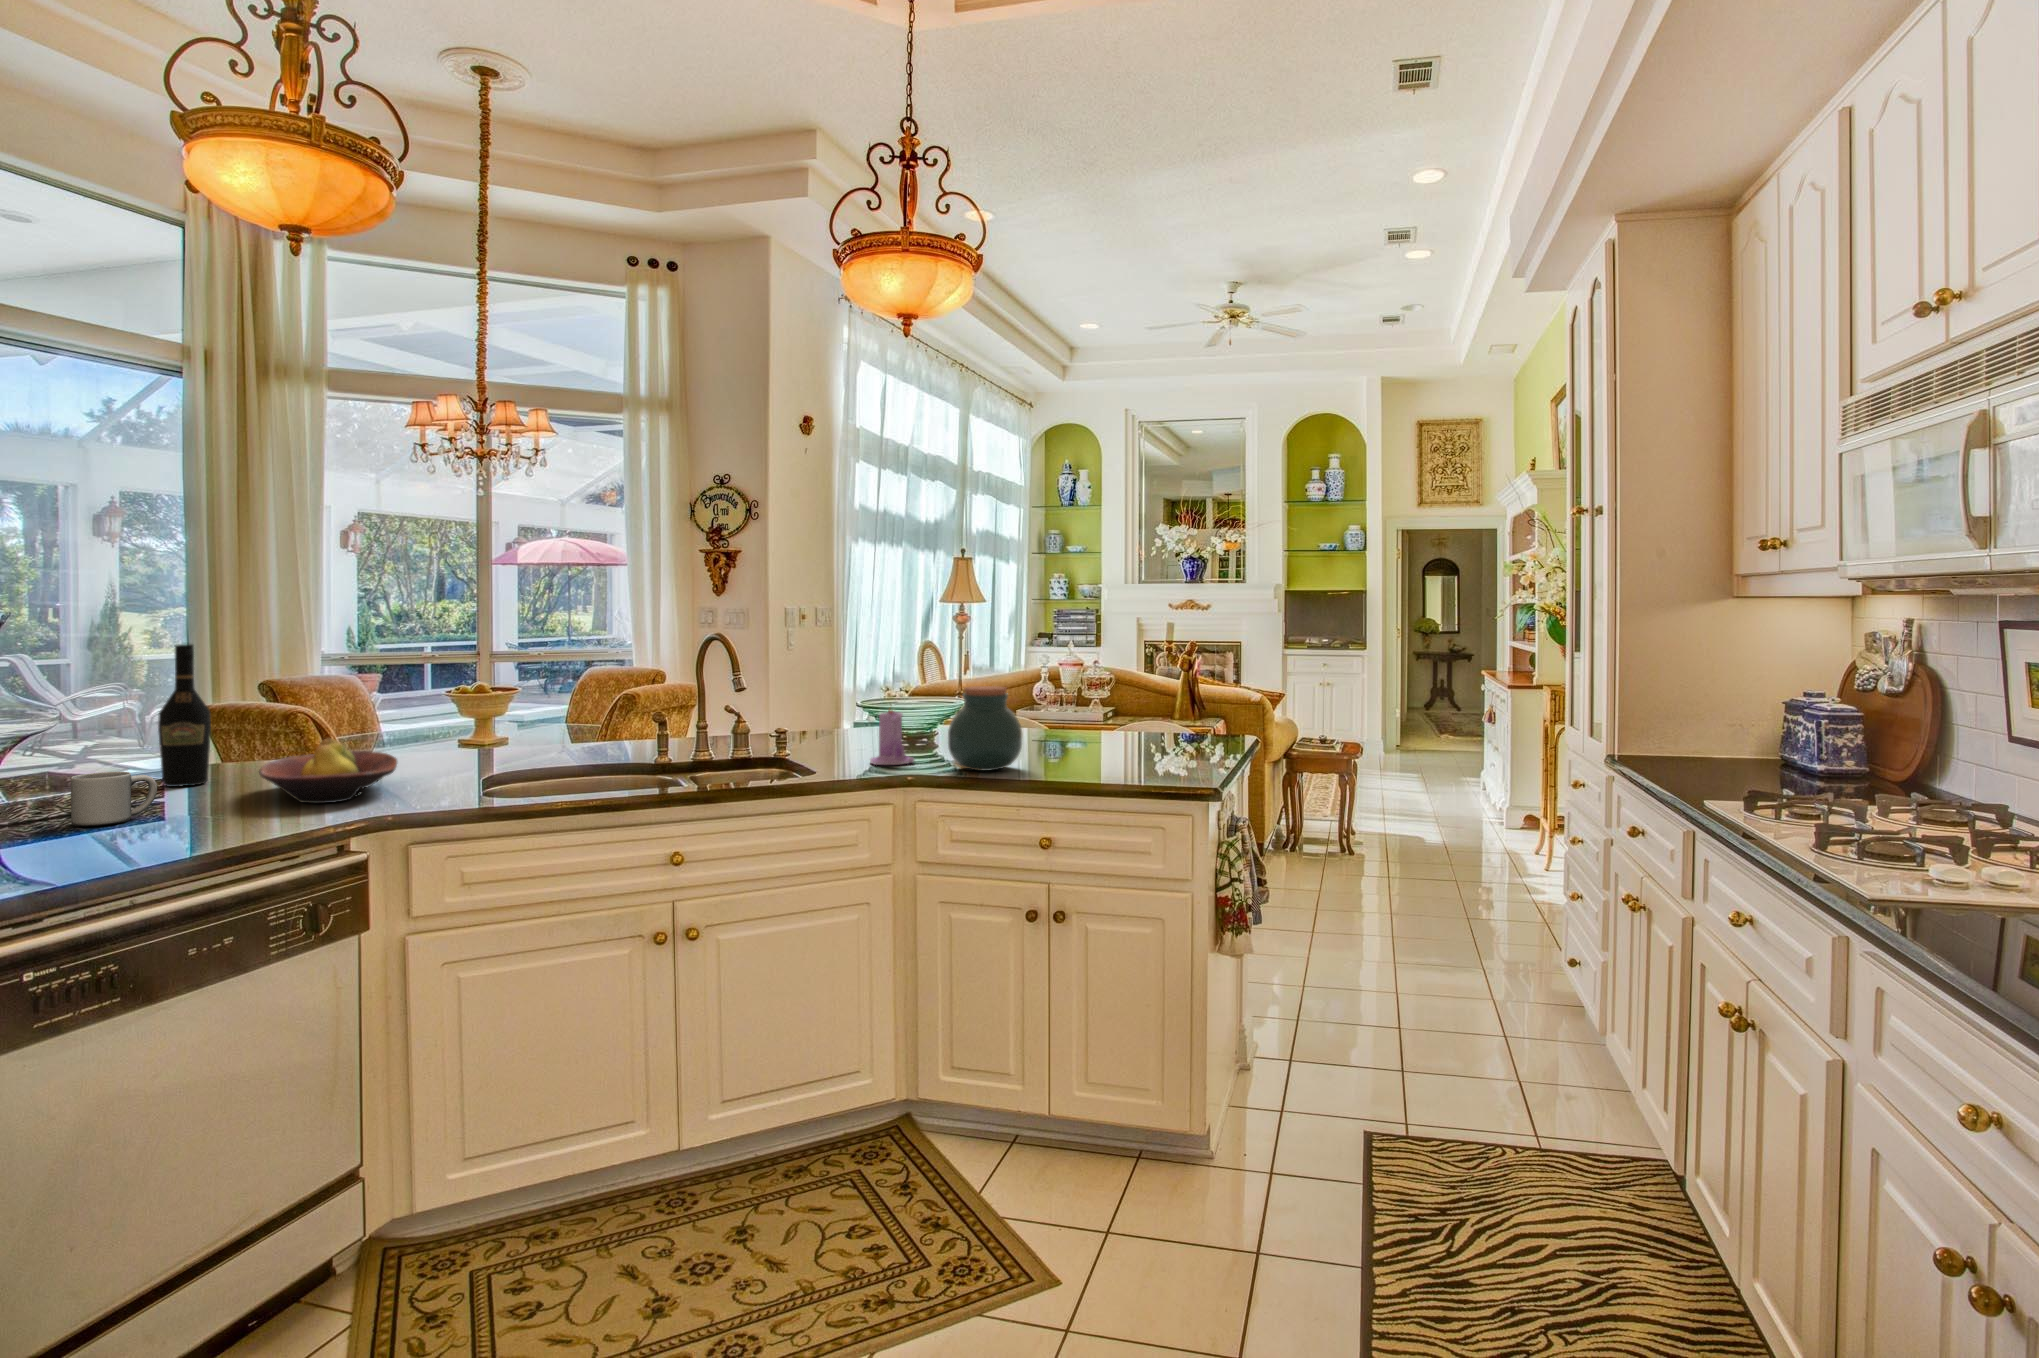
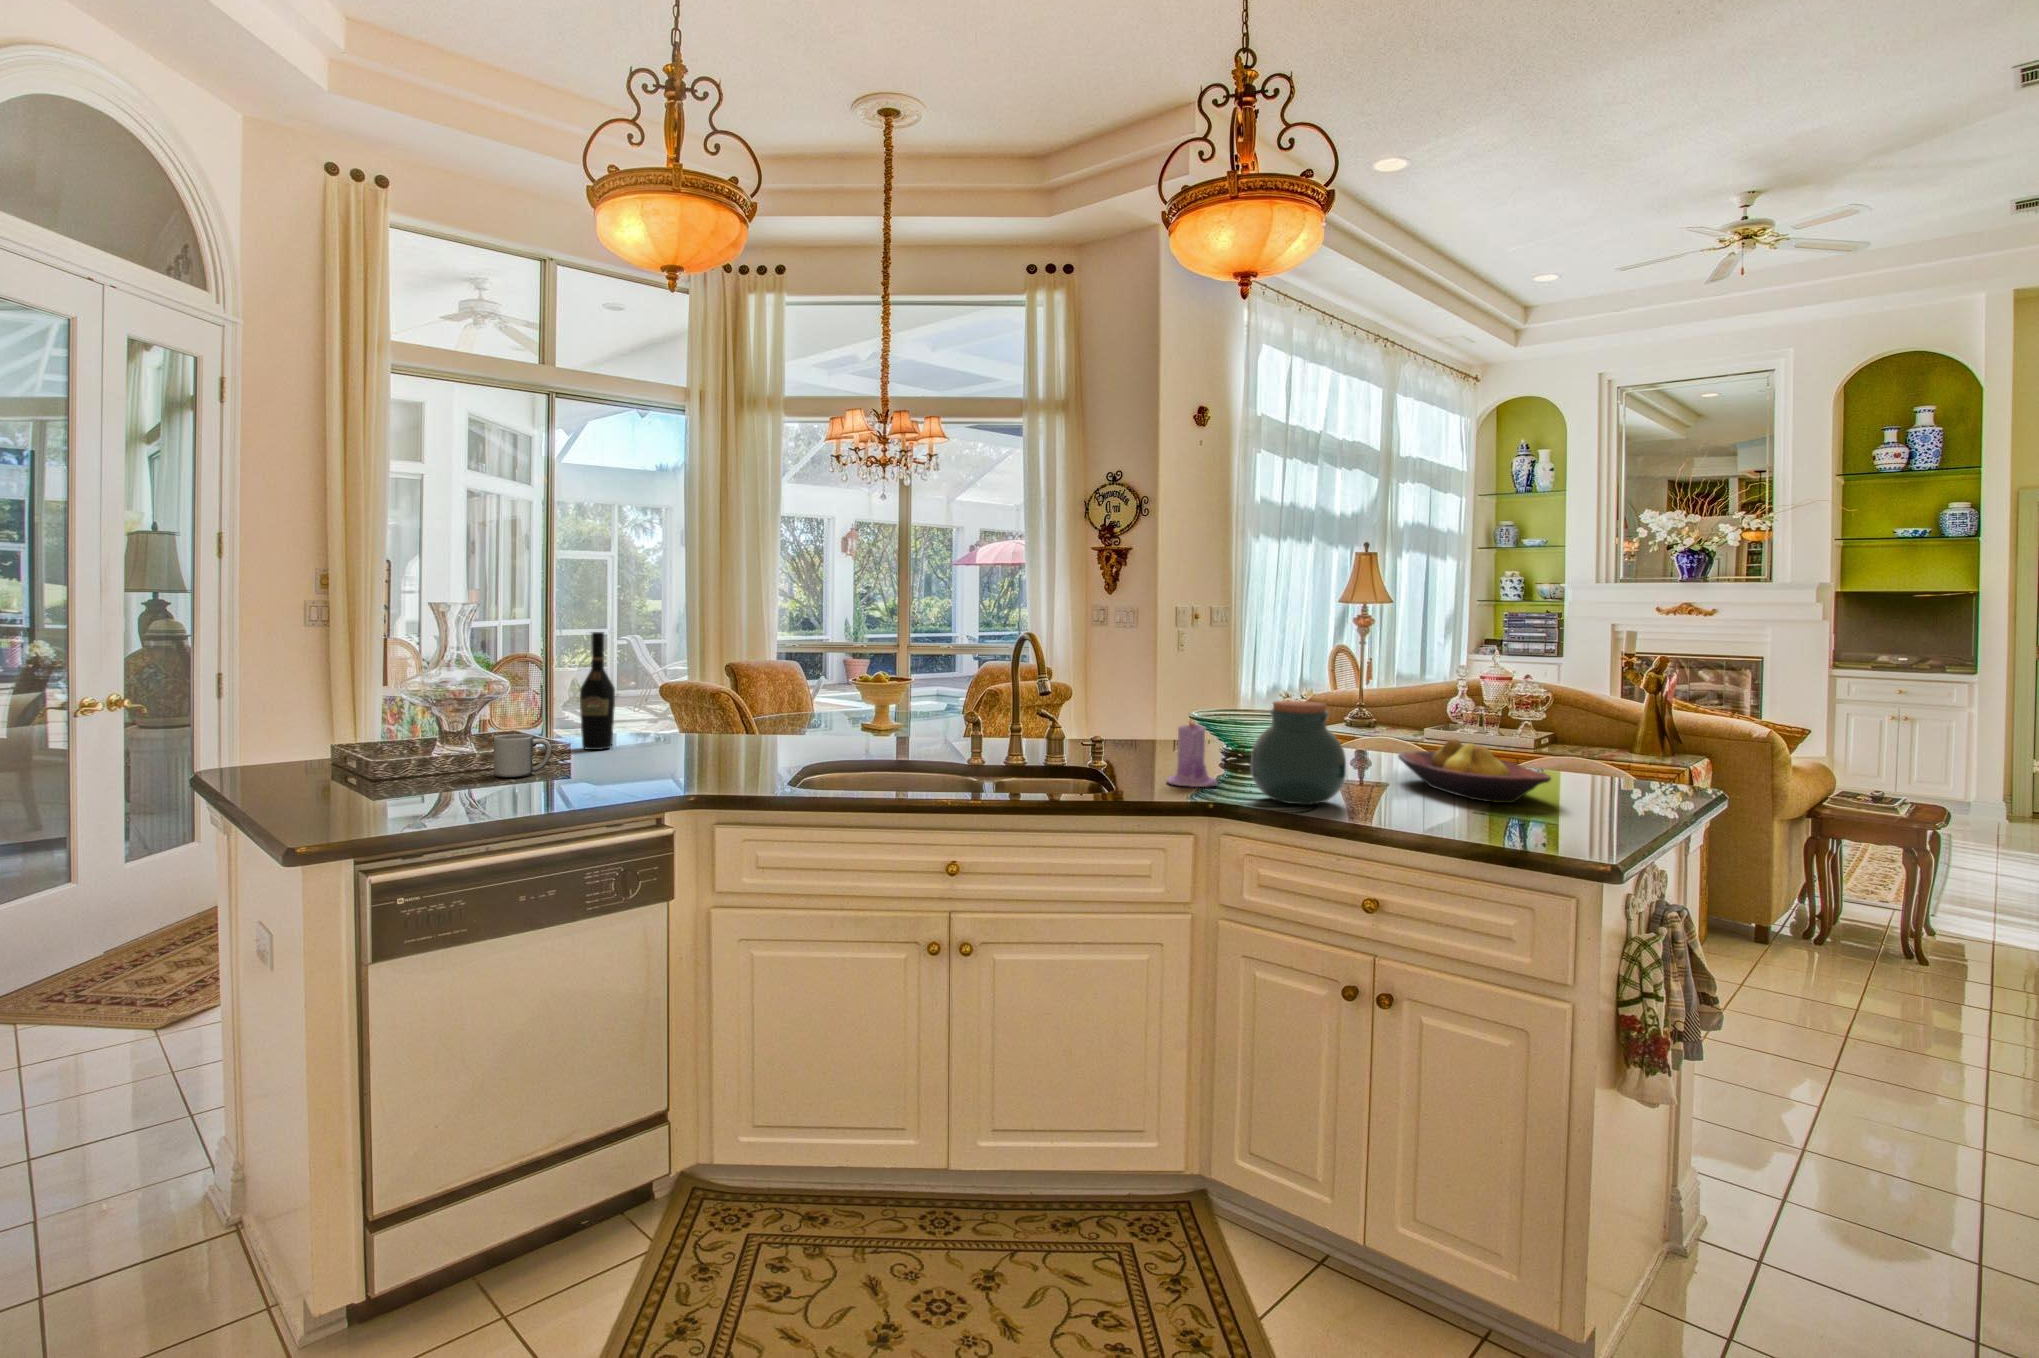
fruit bowl: present [259,738,397,803] -> present [1398,738,1551,803]

